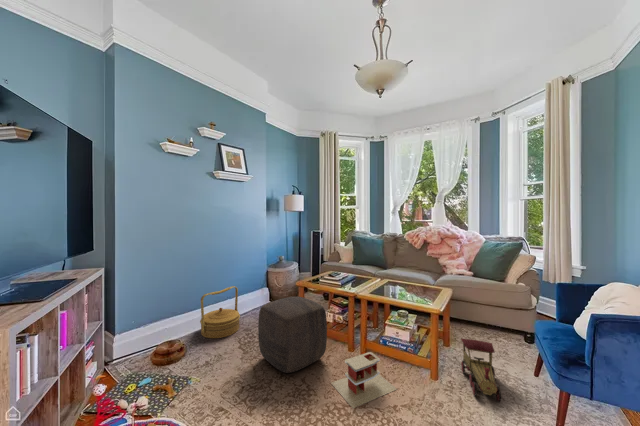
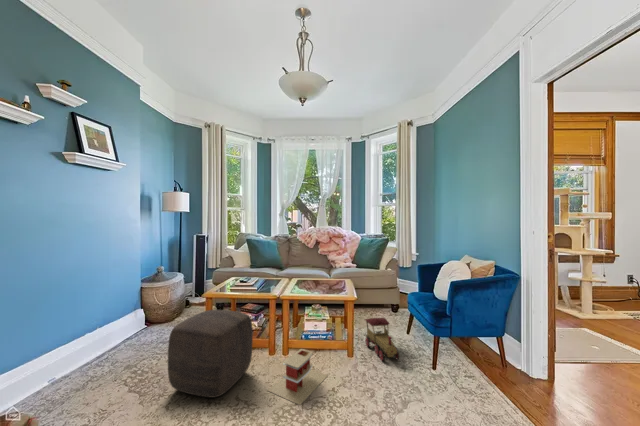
woven basket: present [200,286,240,338] -> none [47,313,117,394]

